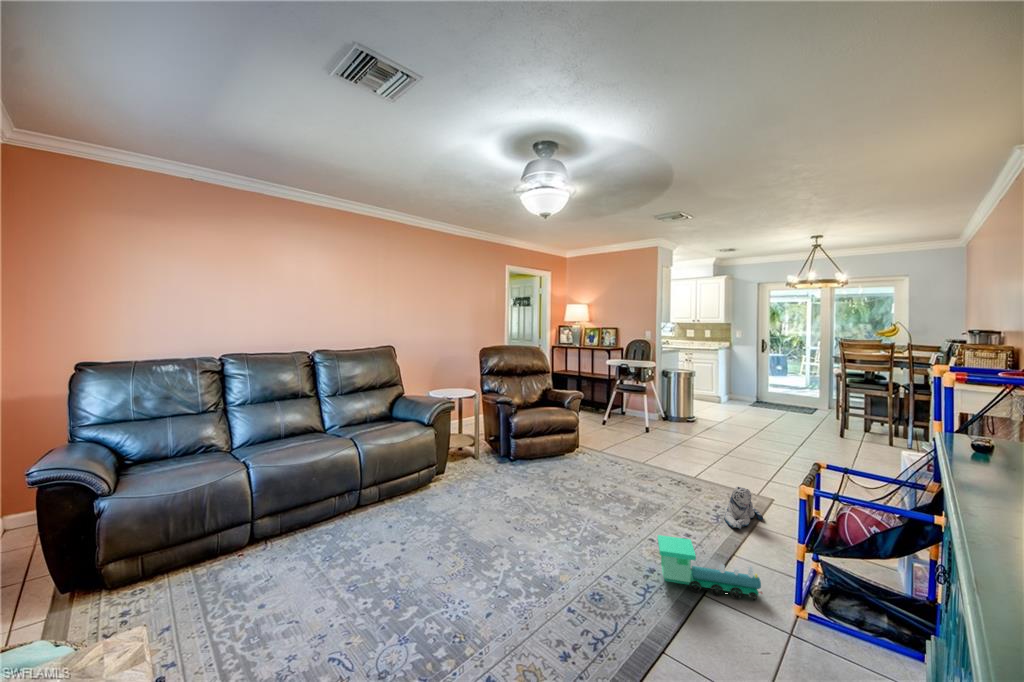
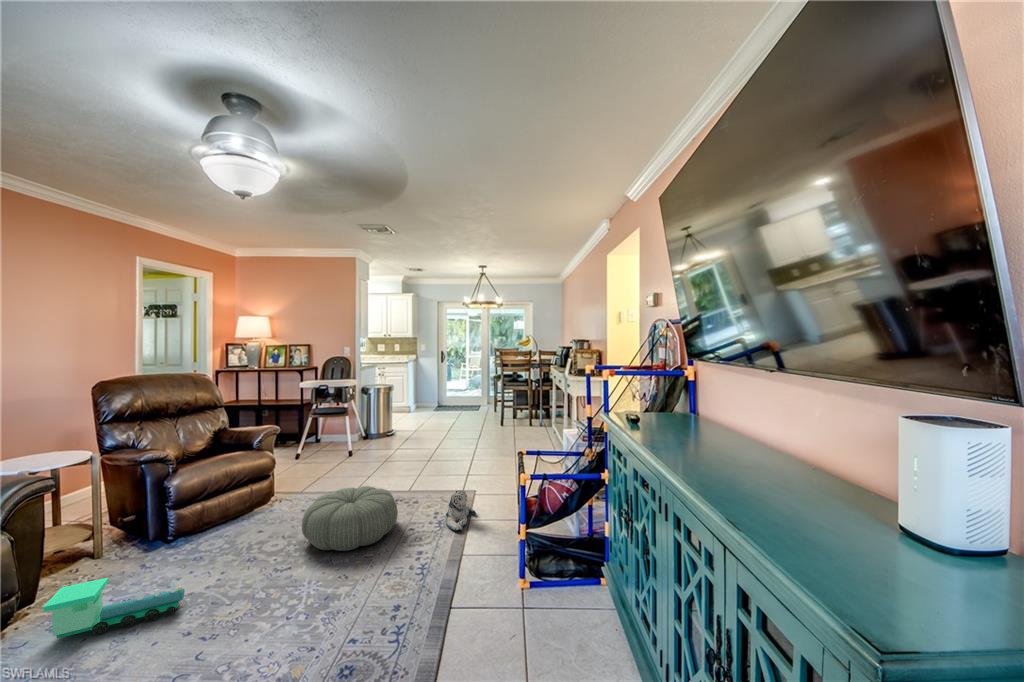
pouf: none [590,455,673,510] -> present [302,486,398,551]
toy train: present [658,535,762,600] -> present [43,578,186,638]

